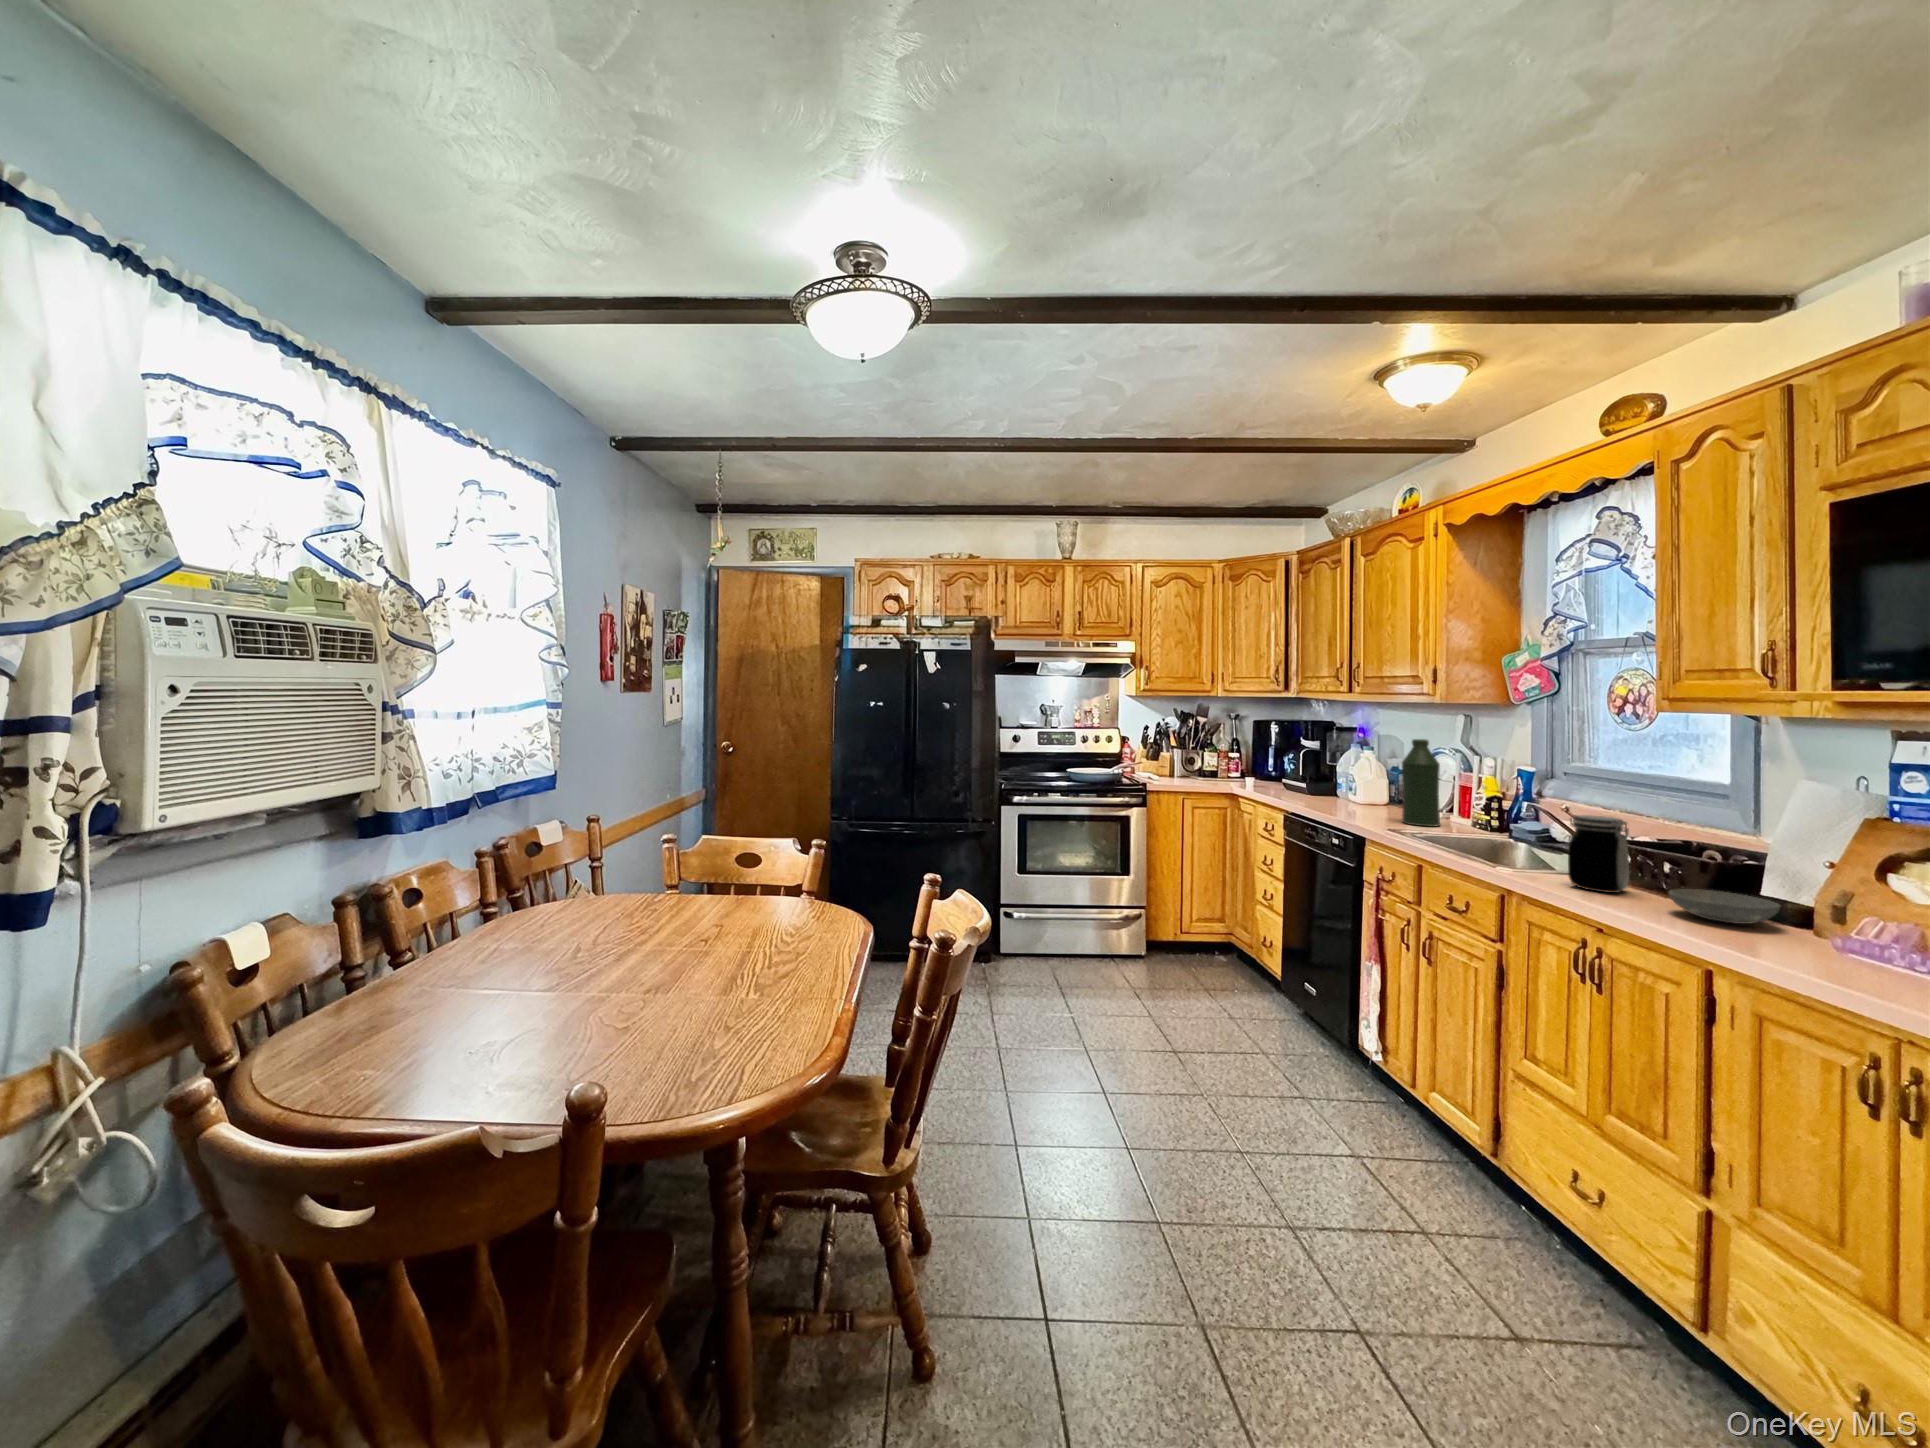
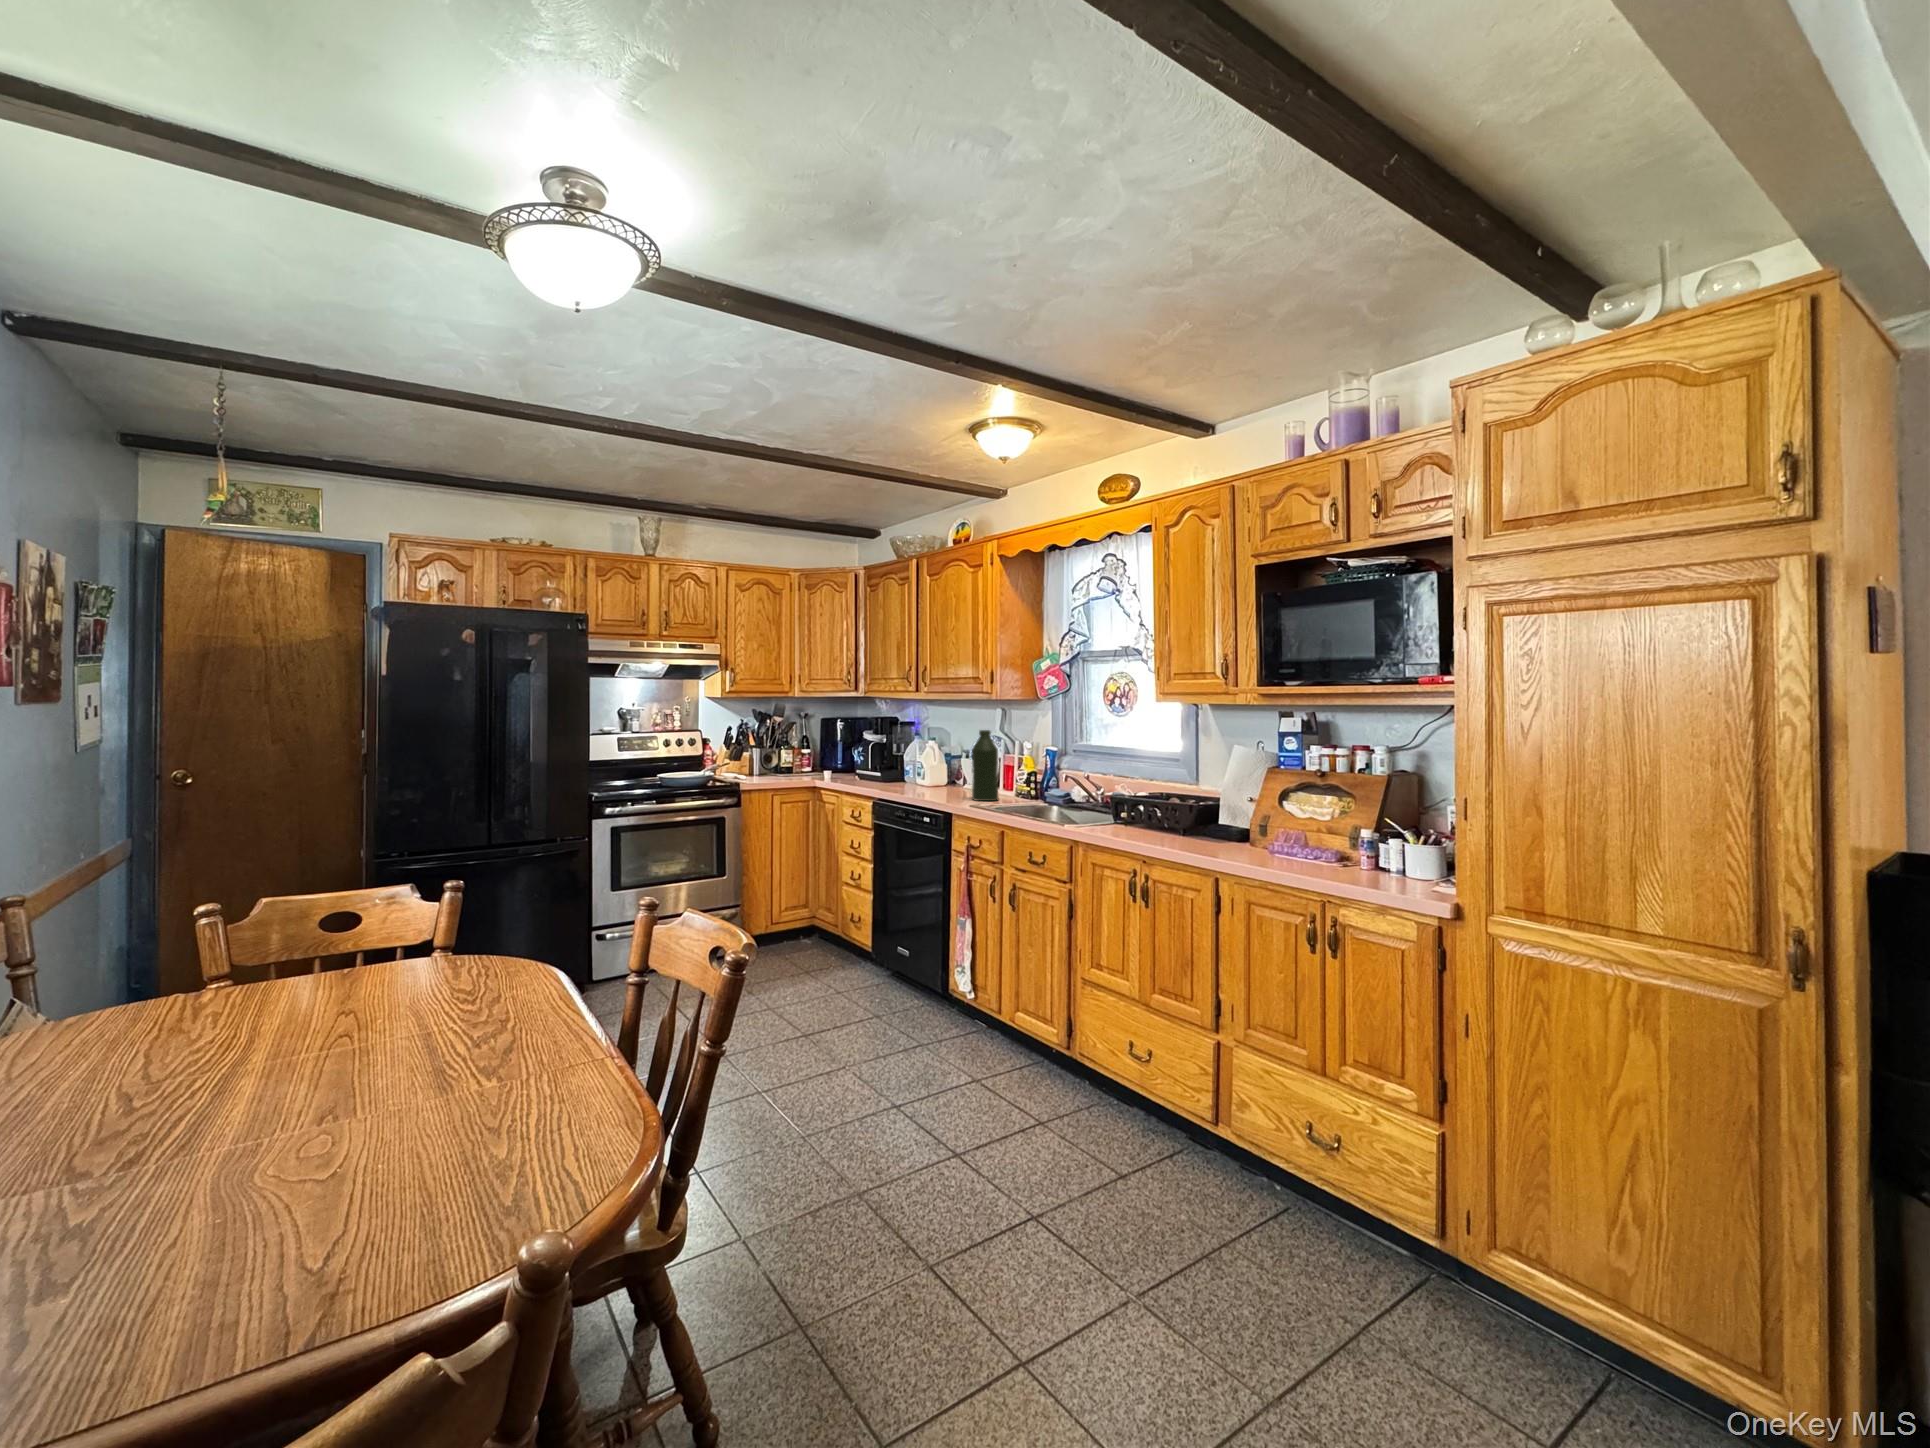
jar: present [1568,815,1629,893] -> none [1112,780,1149,834]
bowl: present [1669,889,1780,924] -> none [1177,824,1232,844]

